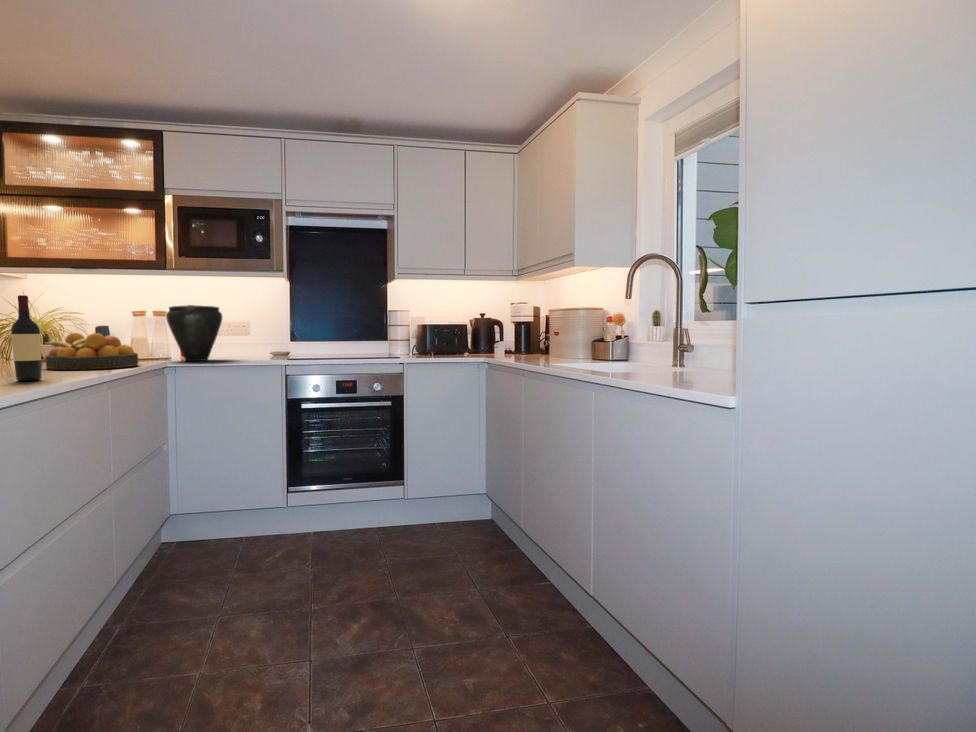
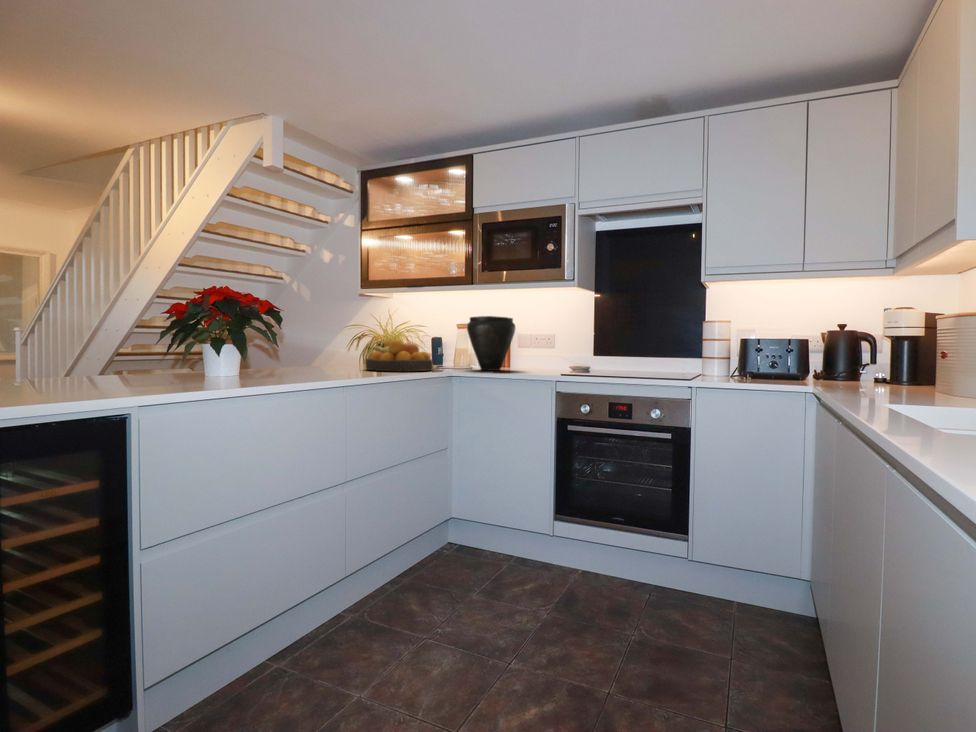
wine bottle: present [11,295,42,381] -> none [306,305,325,376]

